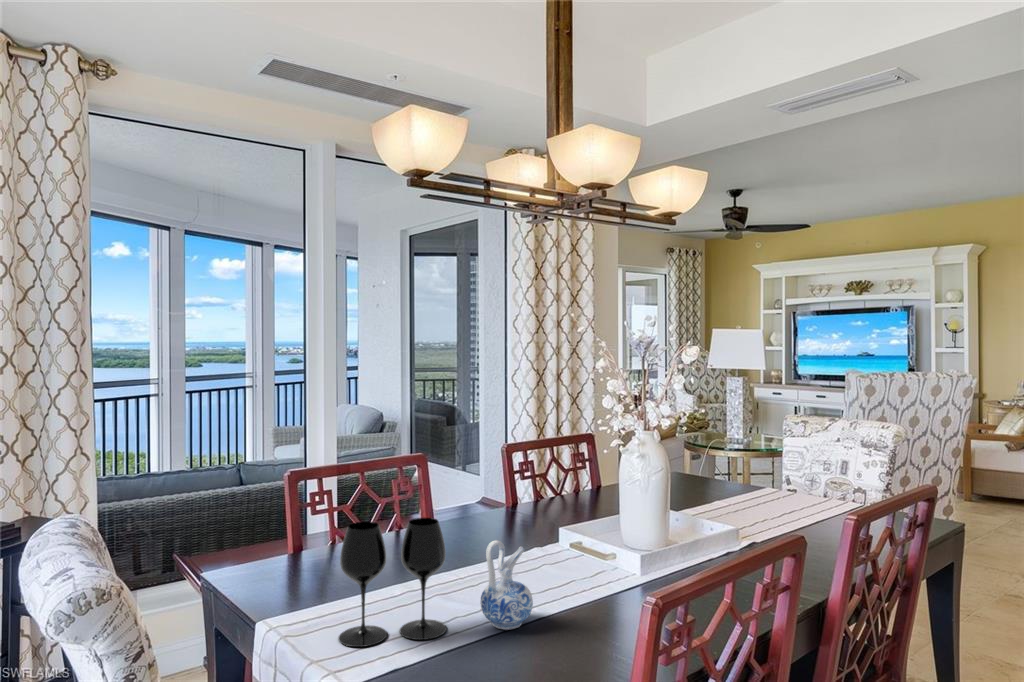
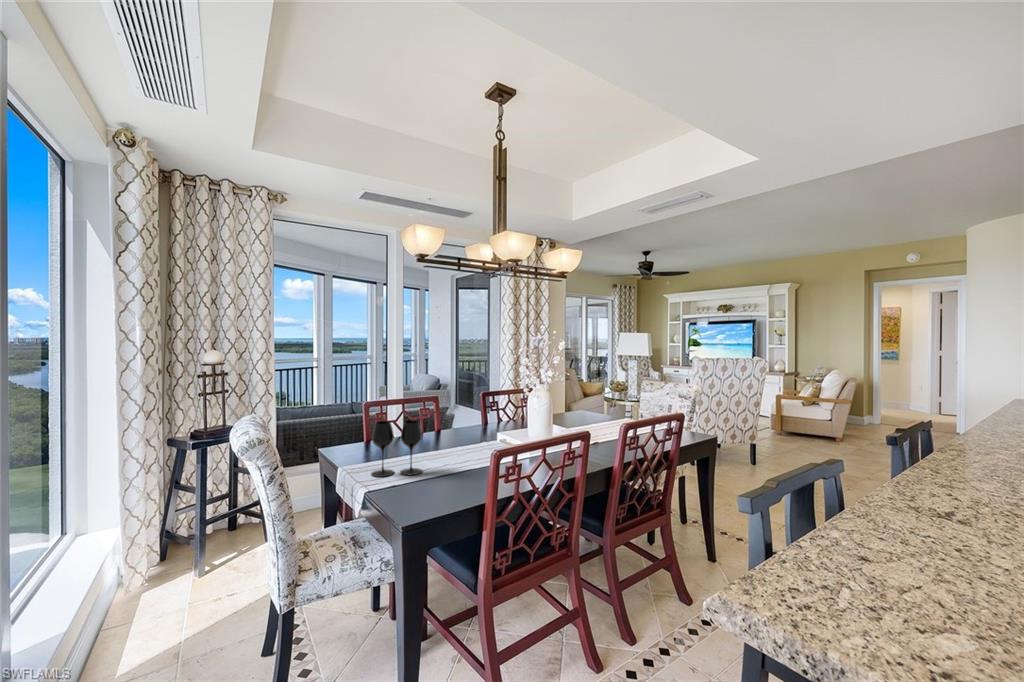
ceramic pitcher: present [481,540,533,630] -> none [438,431,463,473]

